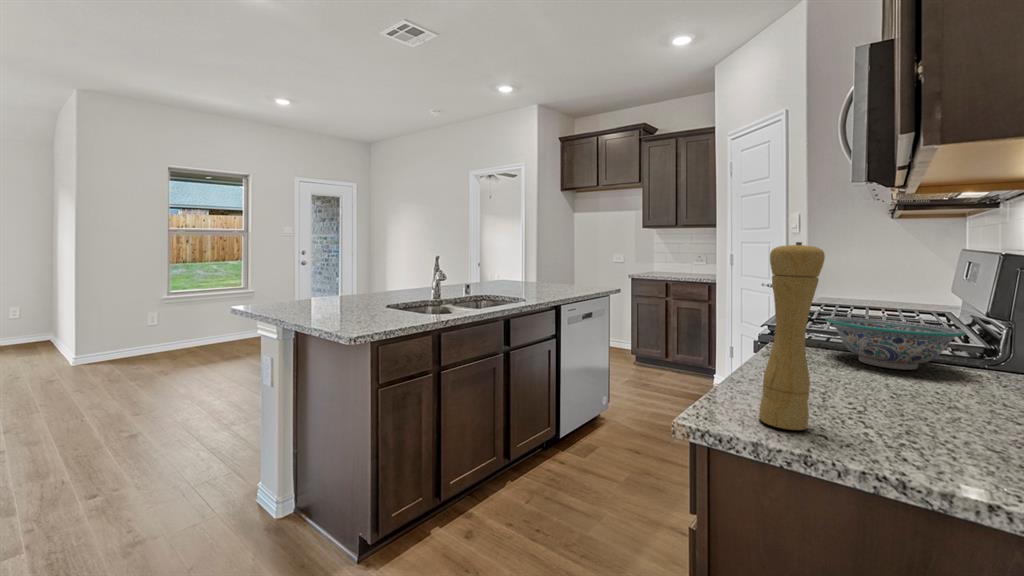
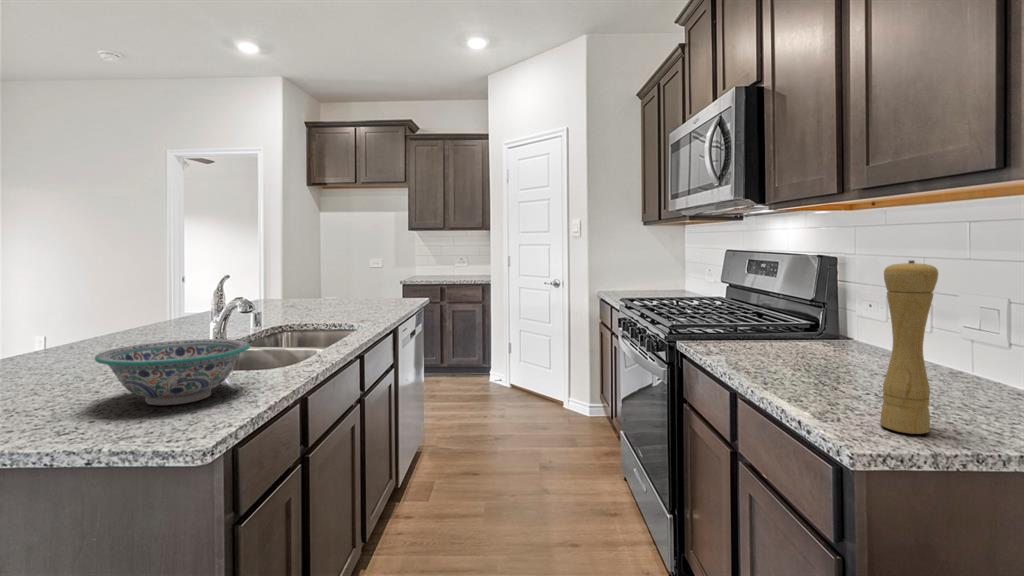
decorative bowl: present [826,317,966,370] -> present [95,339,250,405]

